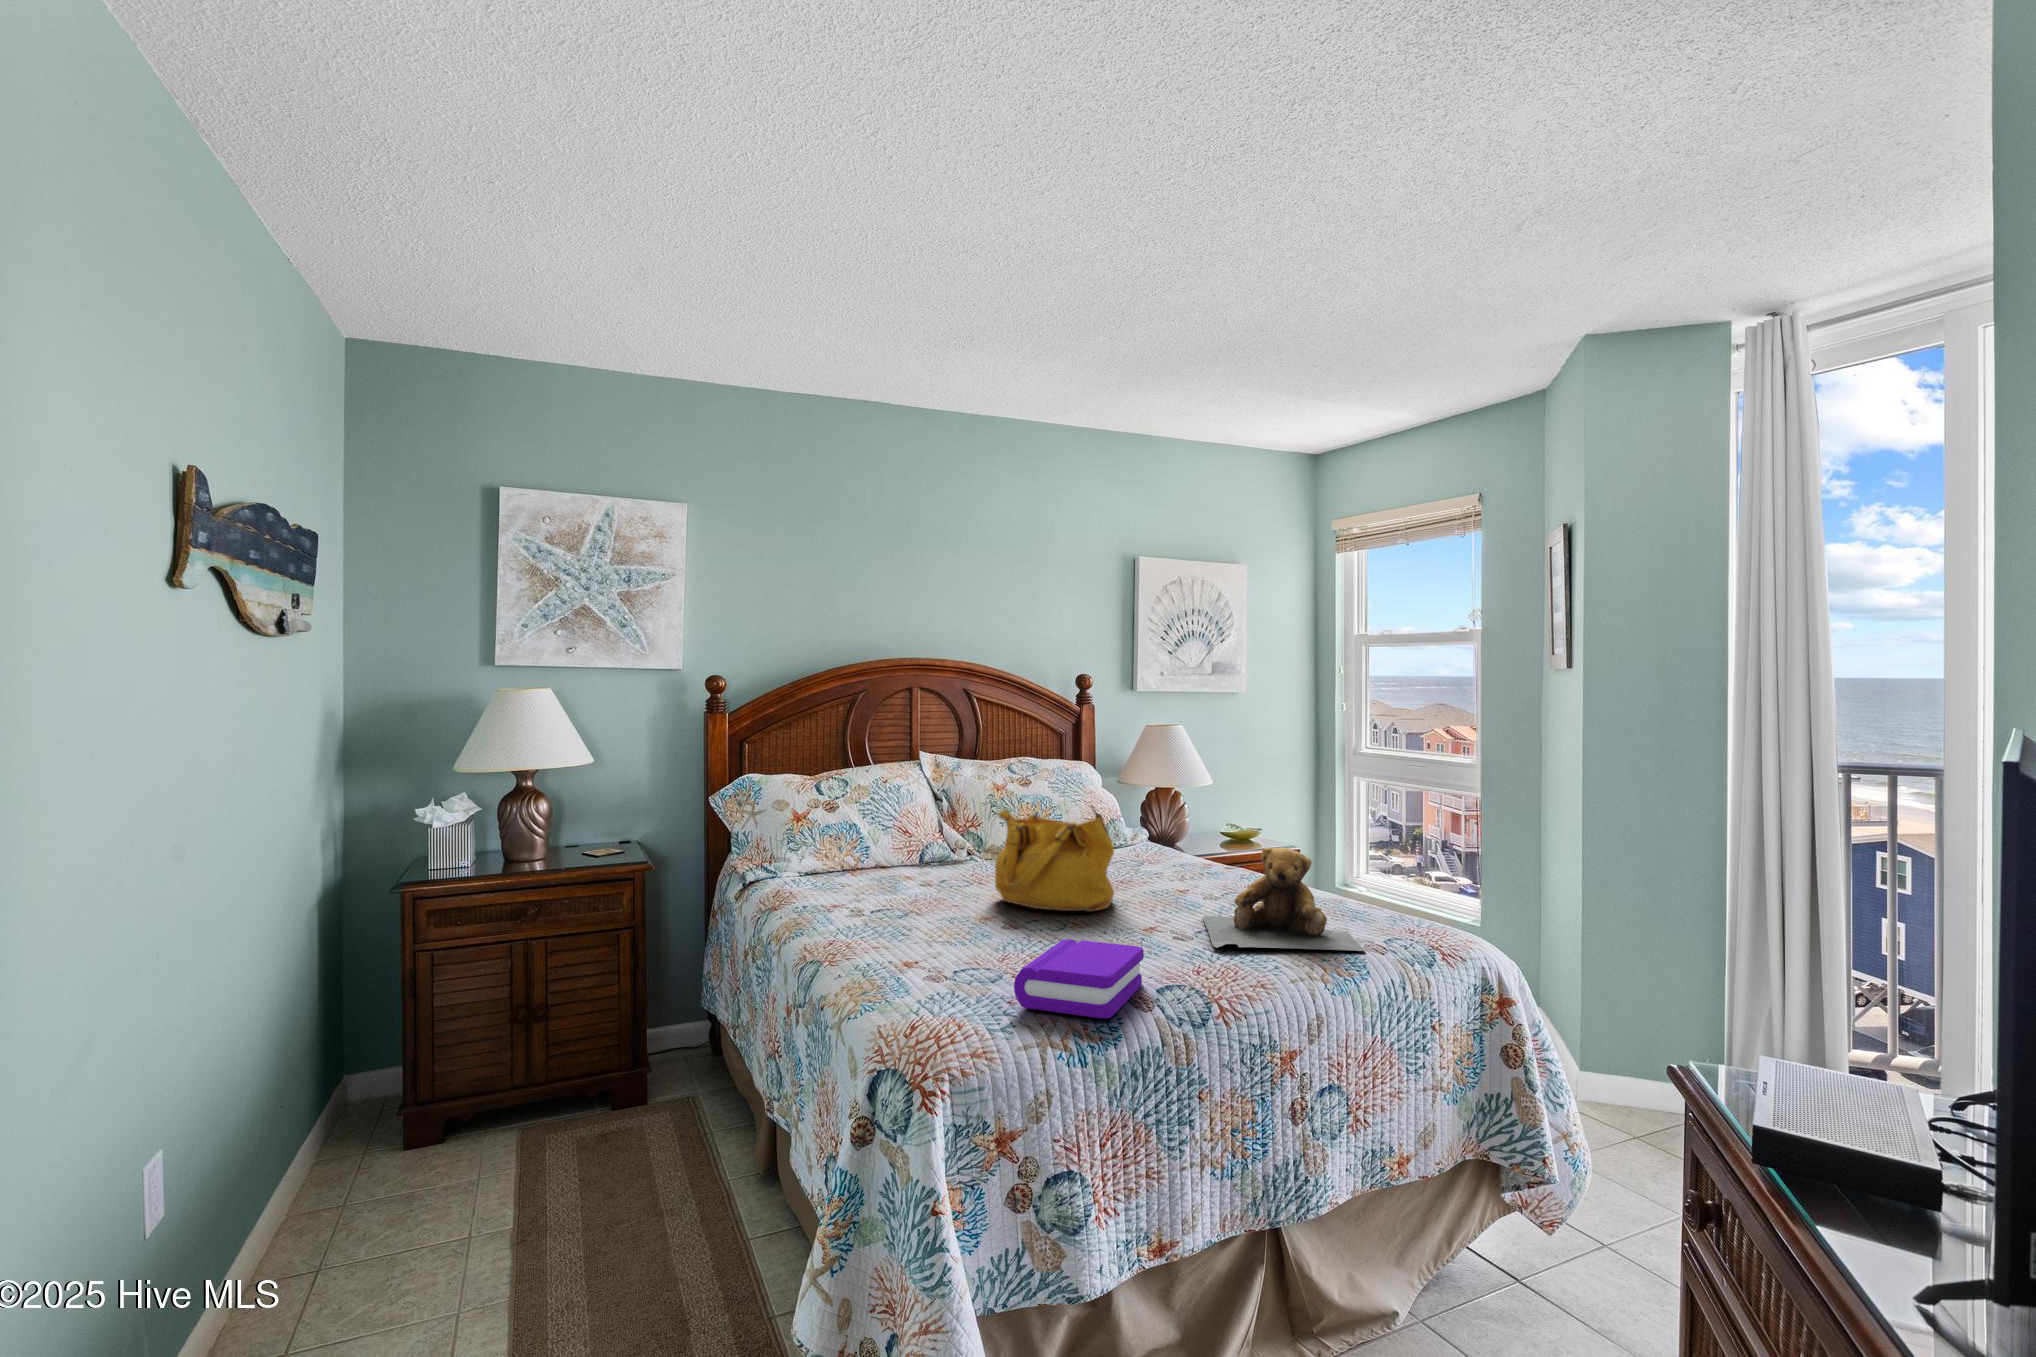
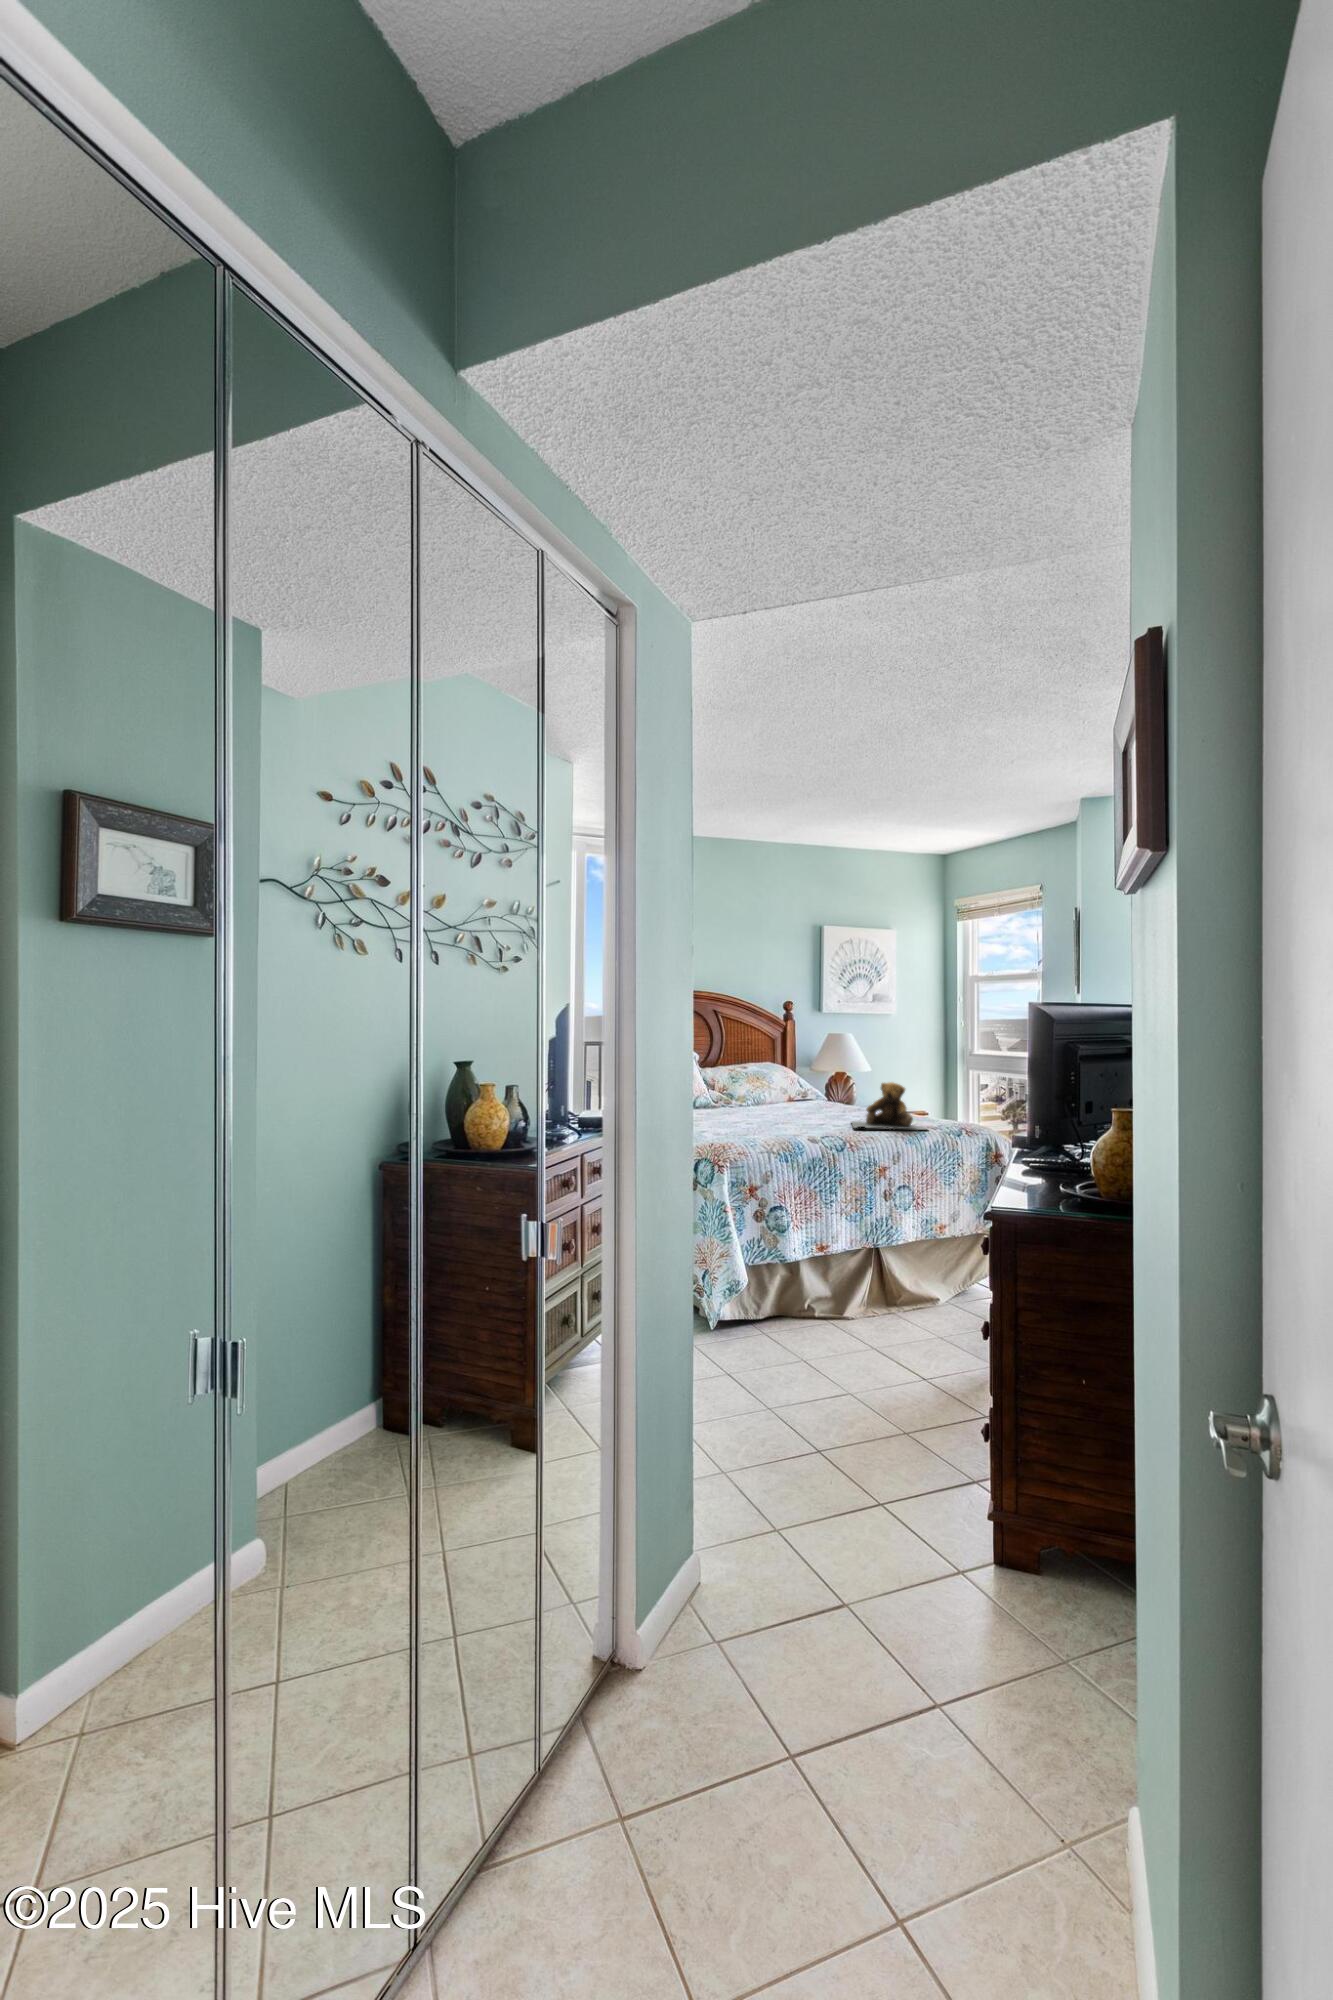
handbag: present [995,809,1114,912] -> none [739,1066,804,1120]
book: present [1014,939,1144,1018] -> none [756,1118,817,1143]

